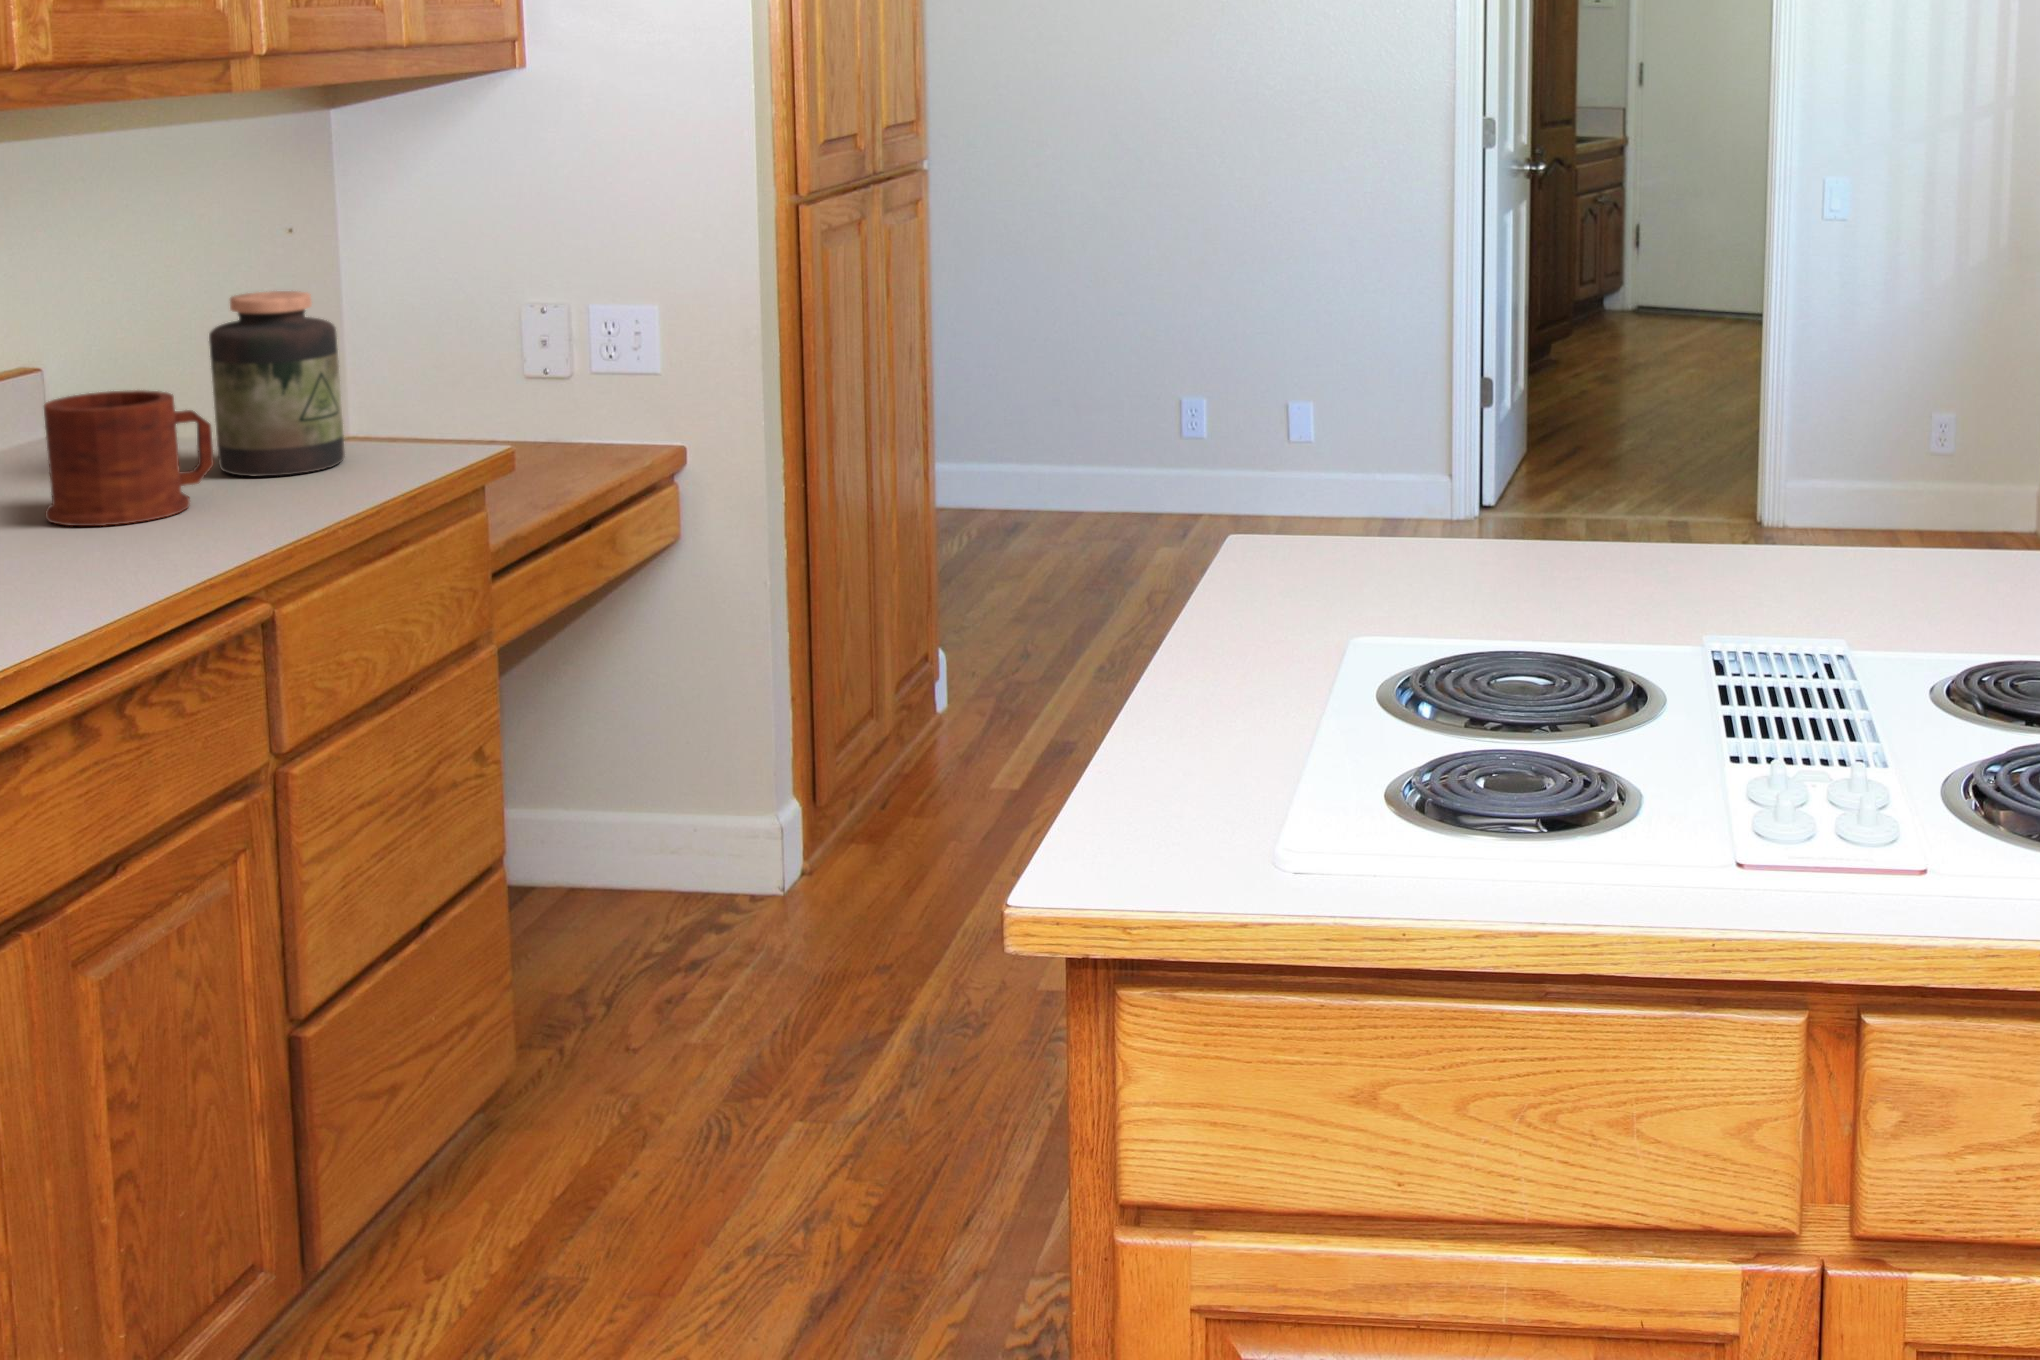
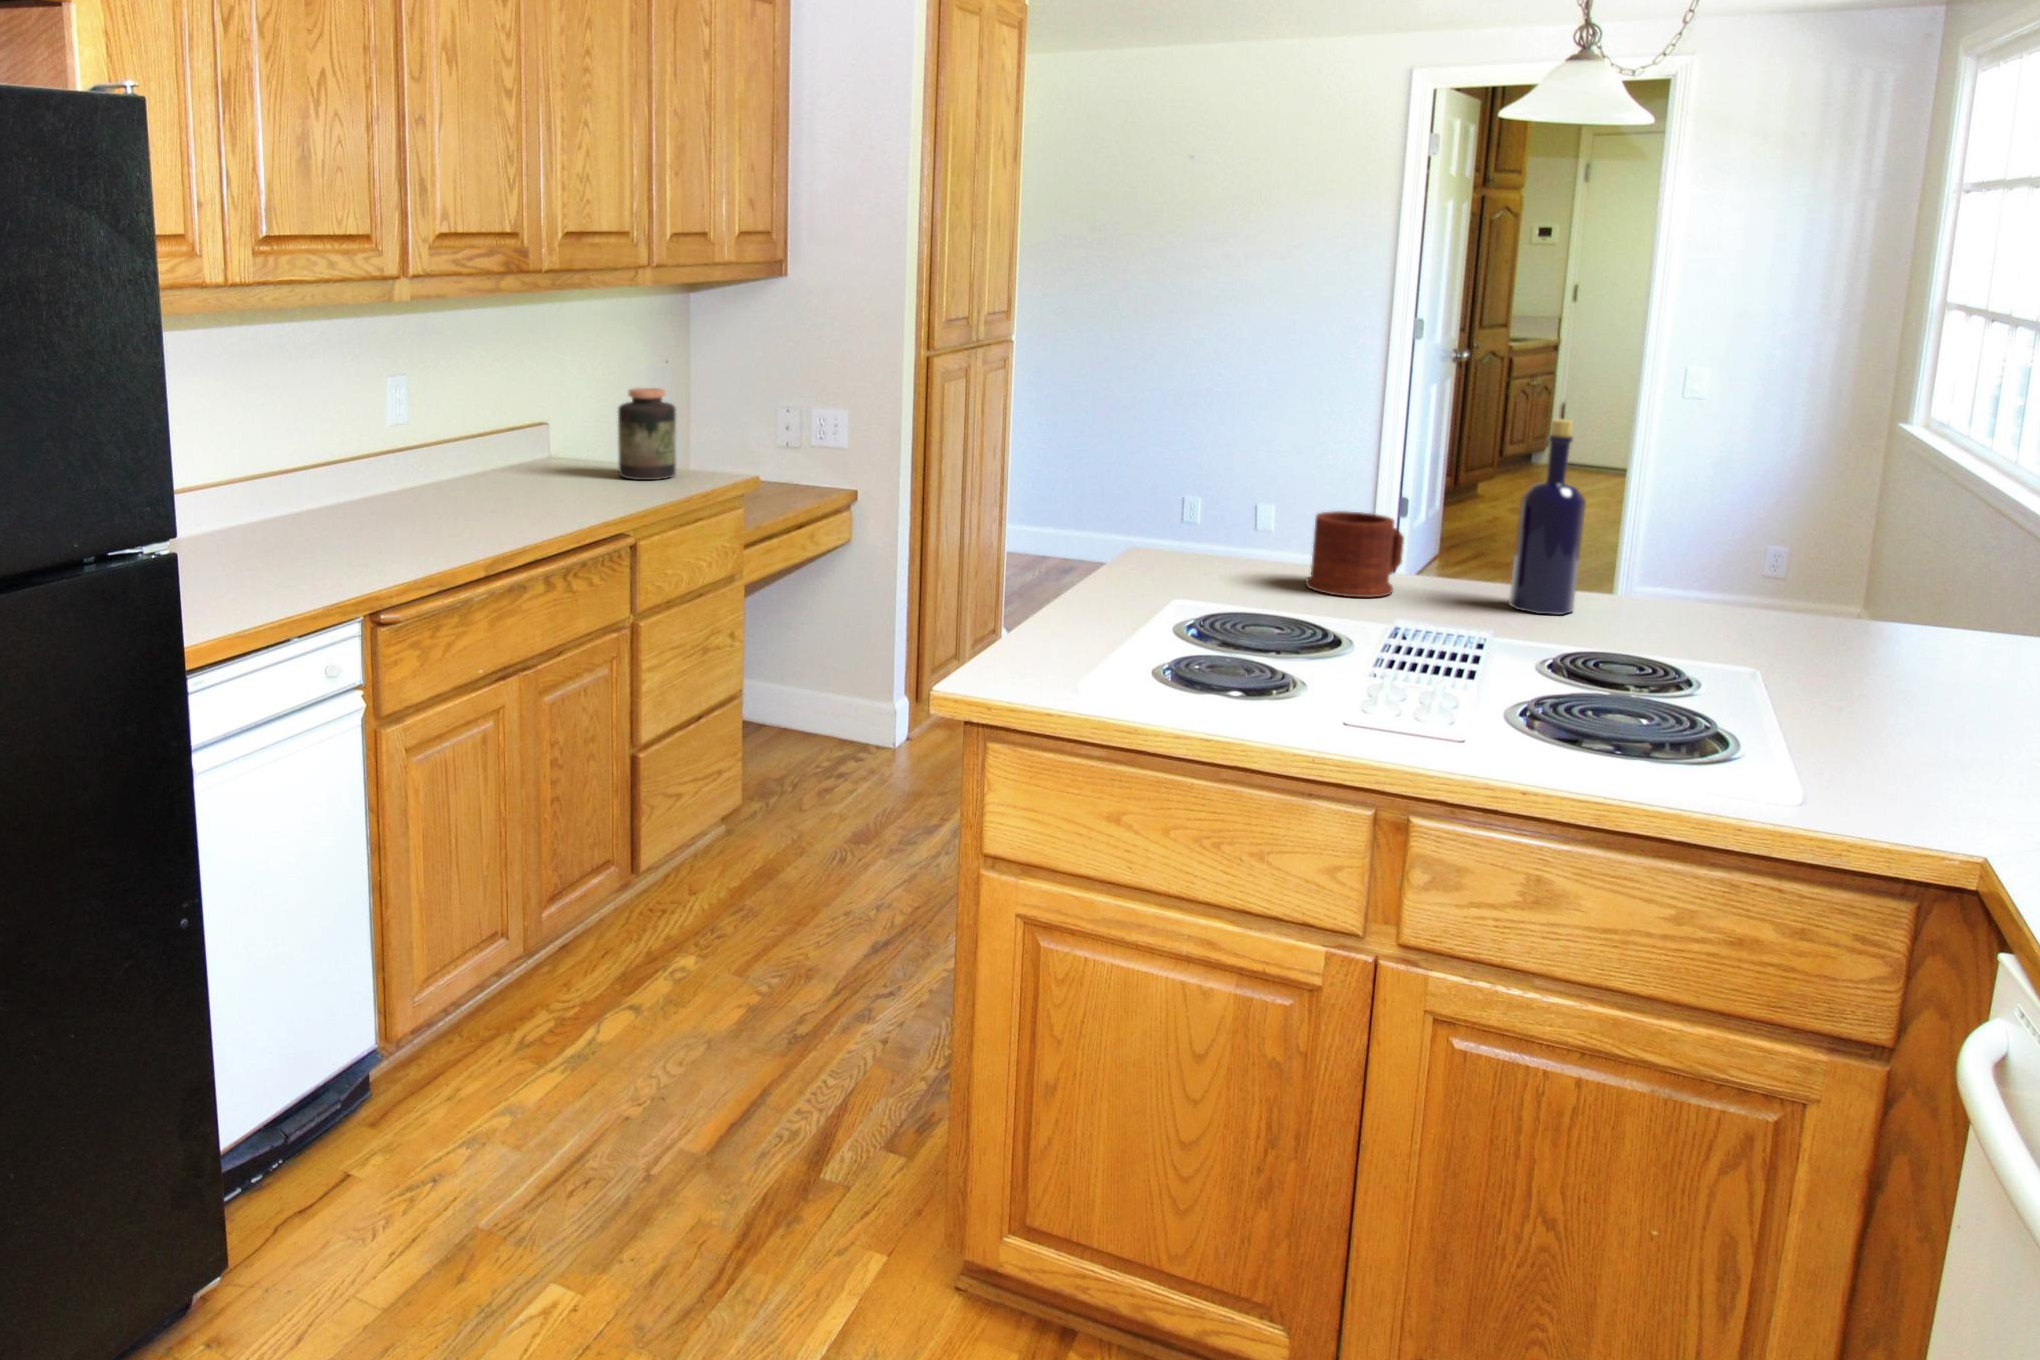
bottle: none [1823,288,1919,593] -> present [1509,420,1586,615]
mug: present [44,390,214,526] -> present [1305,511,1404,597]

